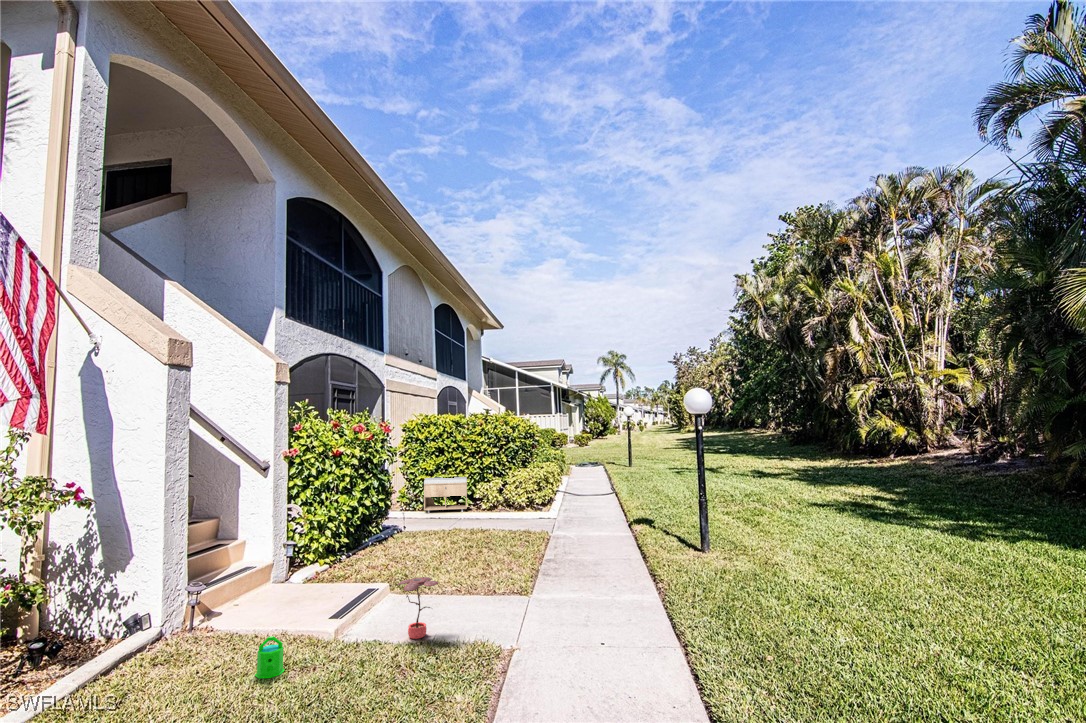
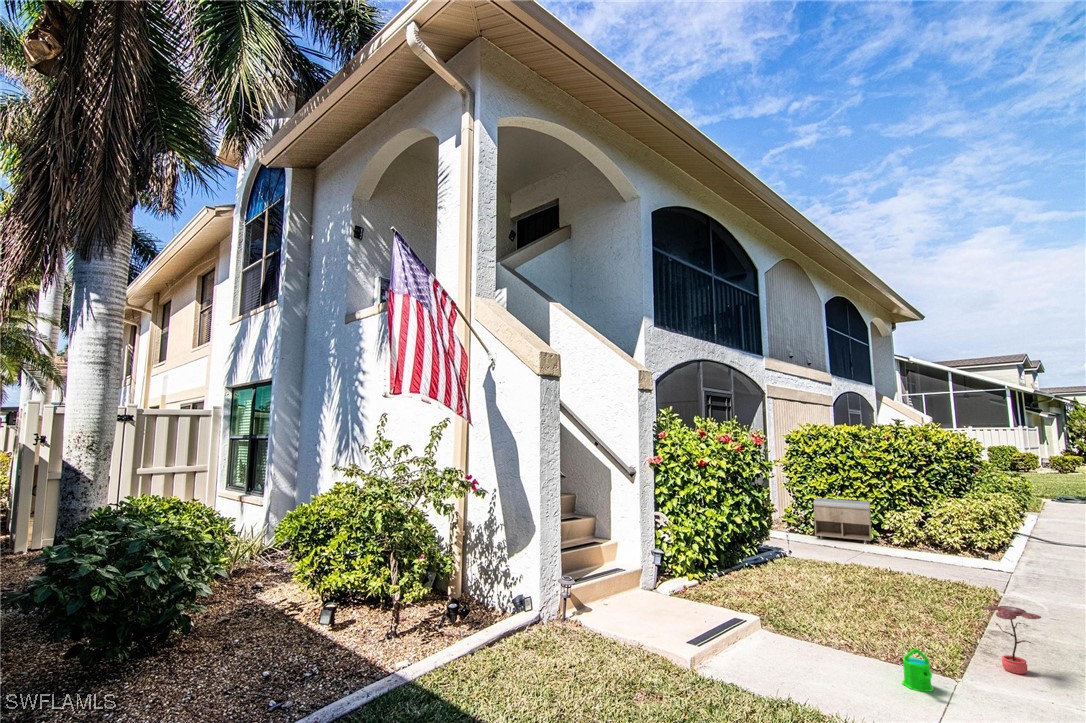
potted plant: present [397,577,438,639] -> present [983,606,1041,674]
watering can: present [255,636,285,679] -> present [902,649,934,692]

